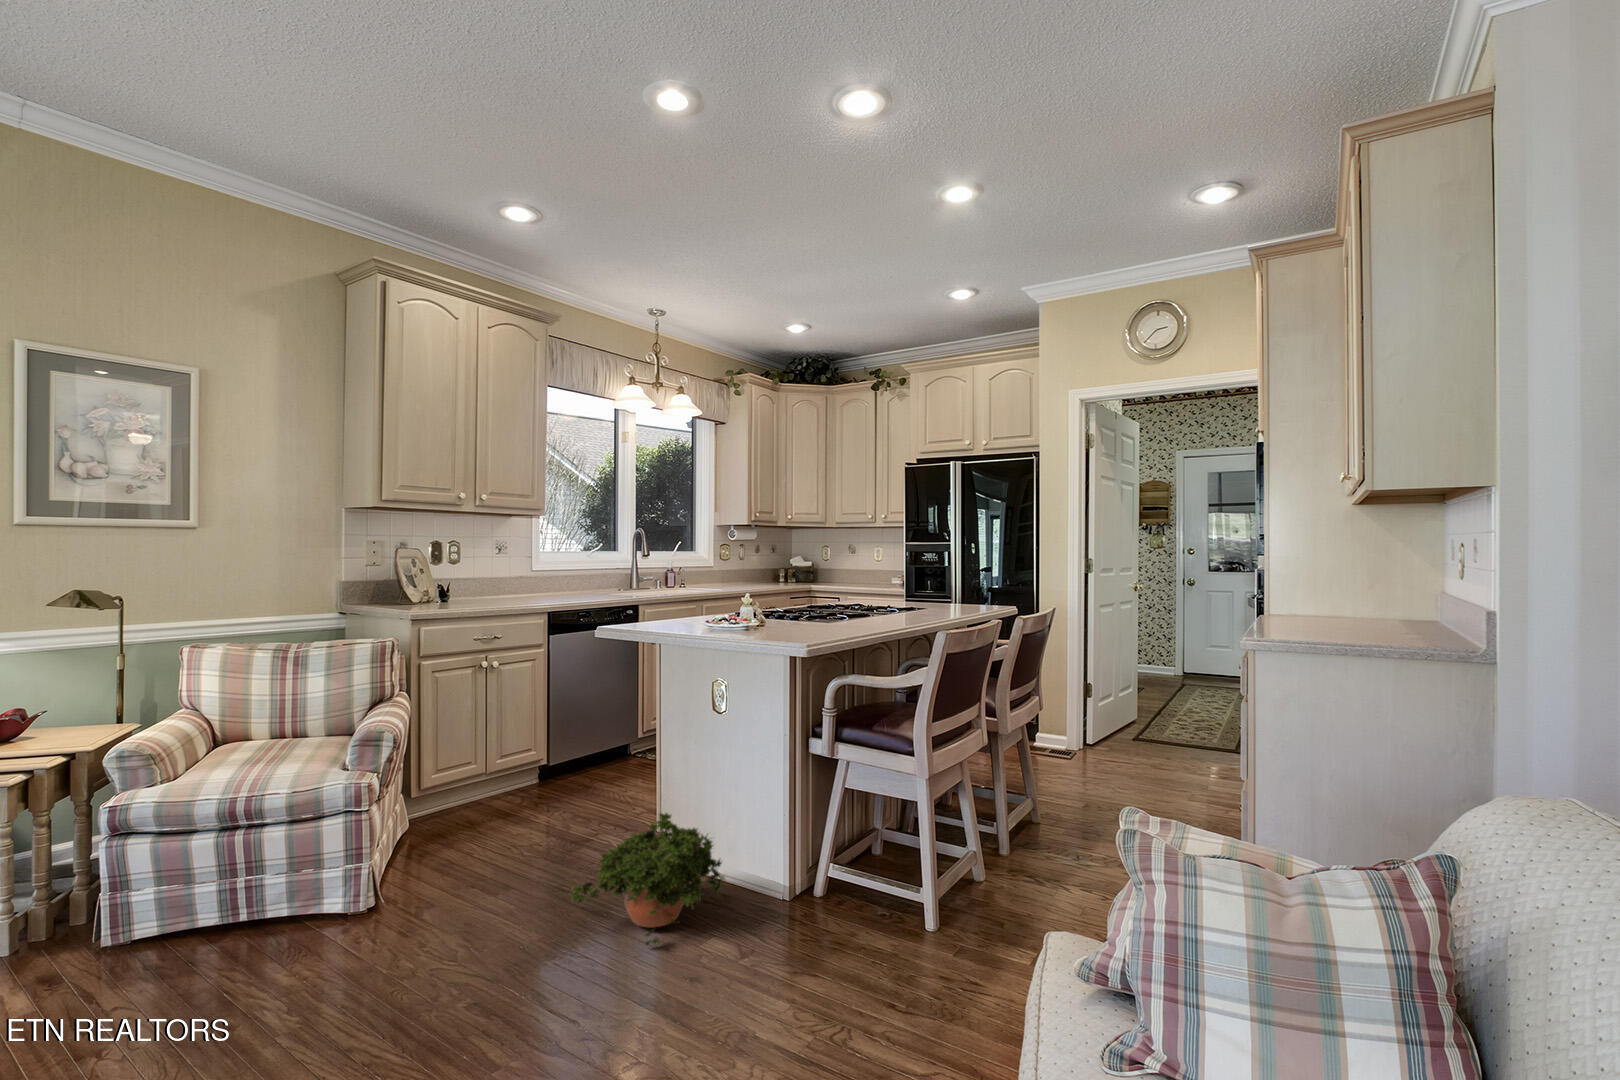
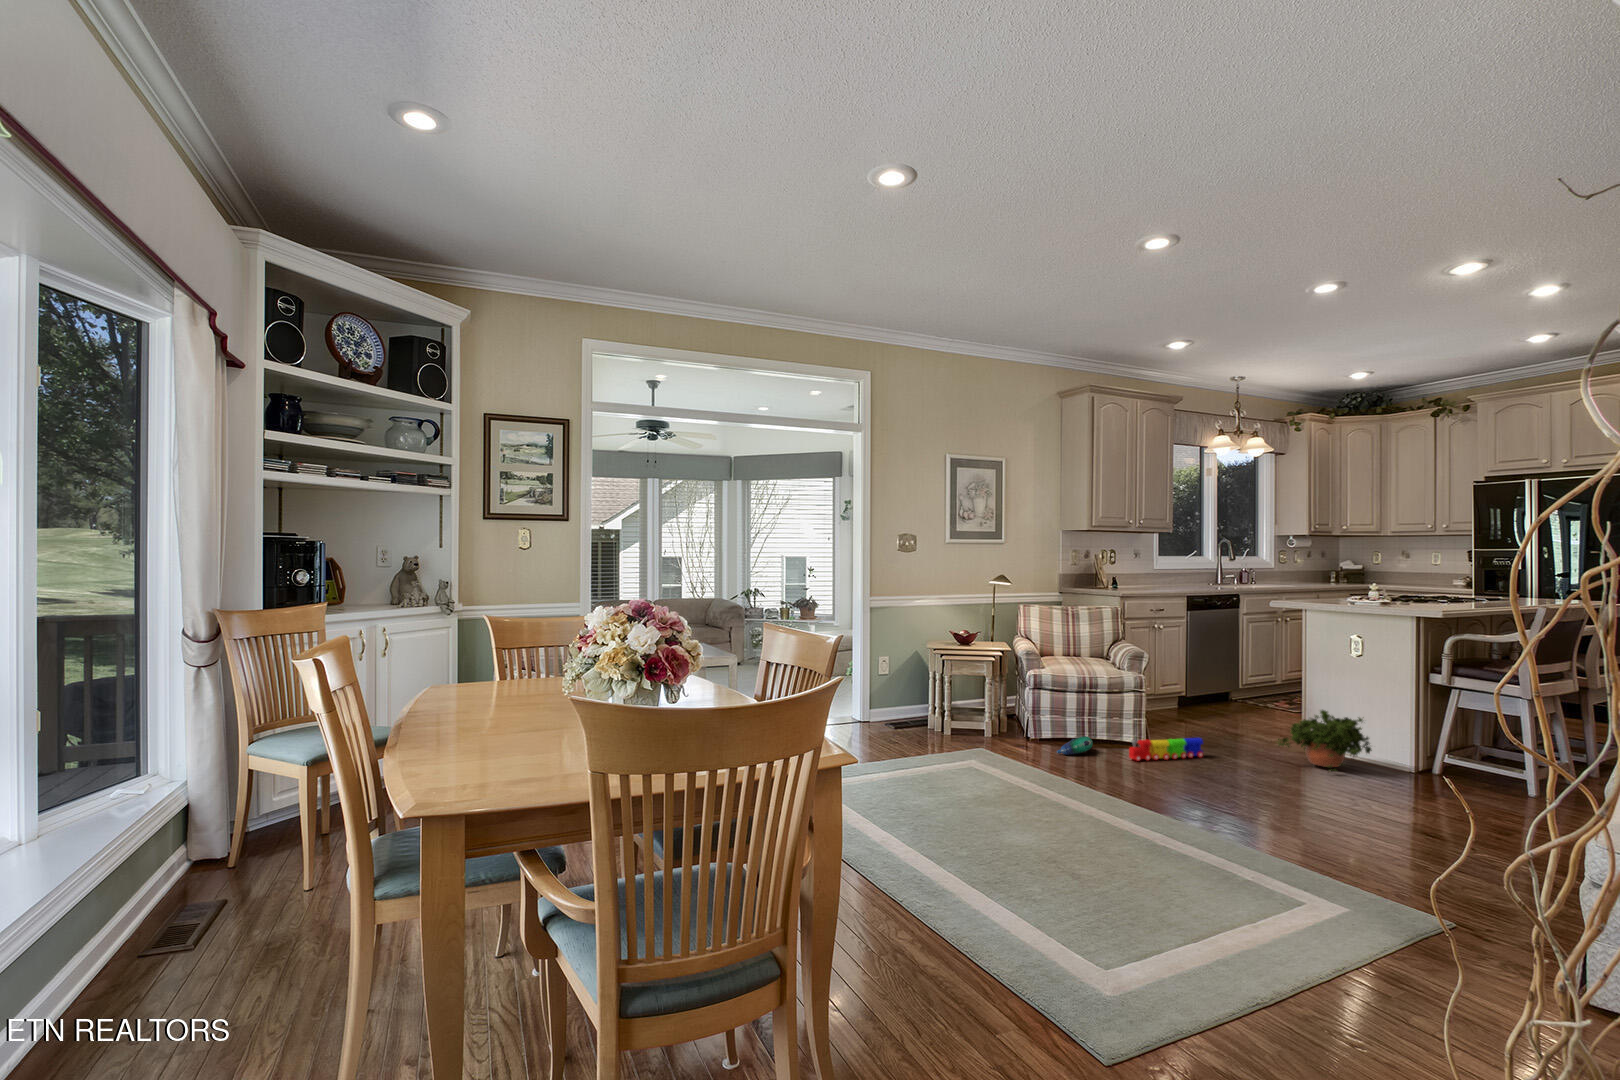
toy train: none [261,899,448,994] -> present [1129,738,1203,761]
plush toy: none [83,937,217,1006] -> present [1057,736,1093,755]

